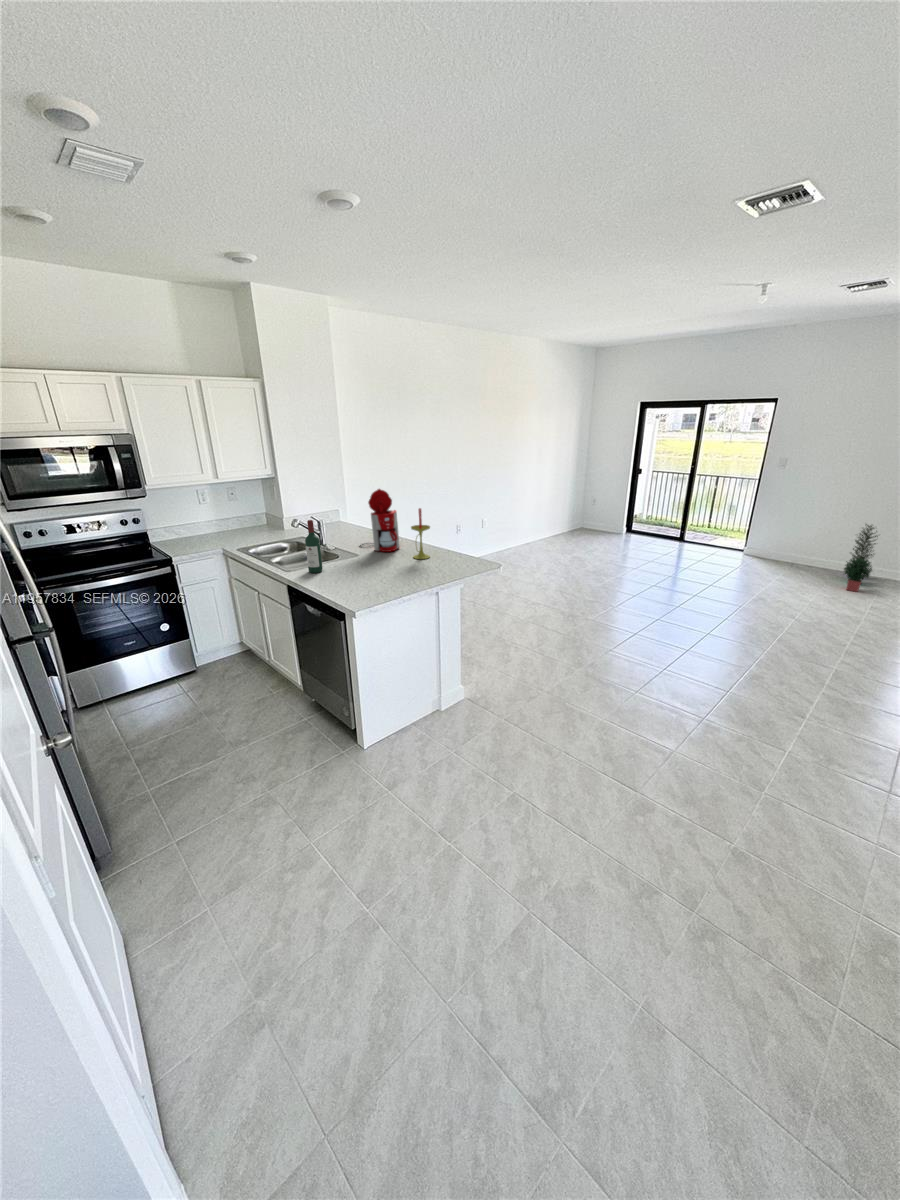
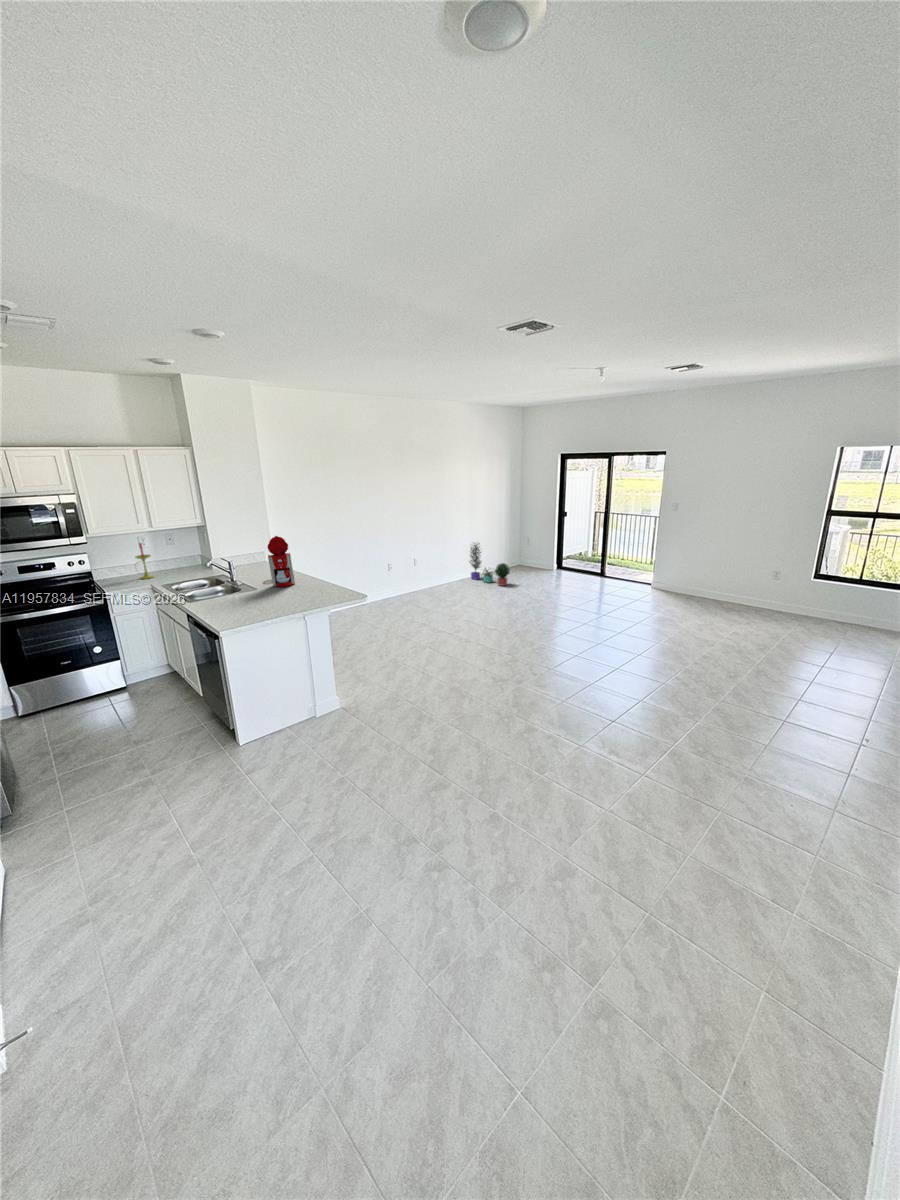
candle: present [411,508,430,559] -> present [135,543,154,579]
wine bottle: present [305,520,323,573] -> none [202,562,218,604]
potted plant: present [844,524,878,592] -> present [469,543,510,586]

